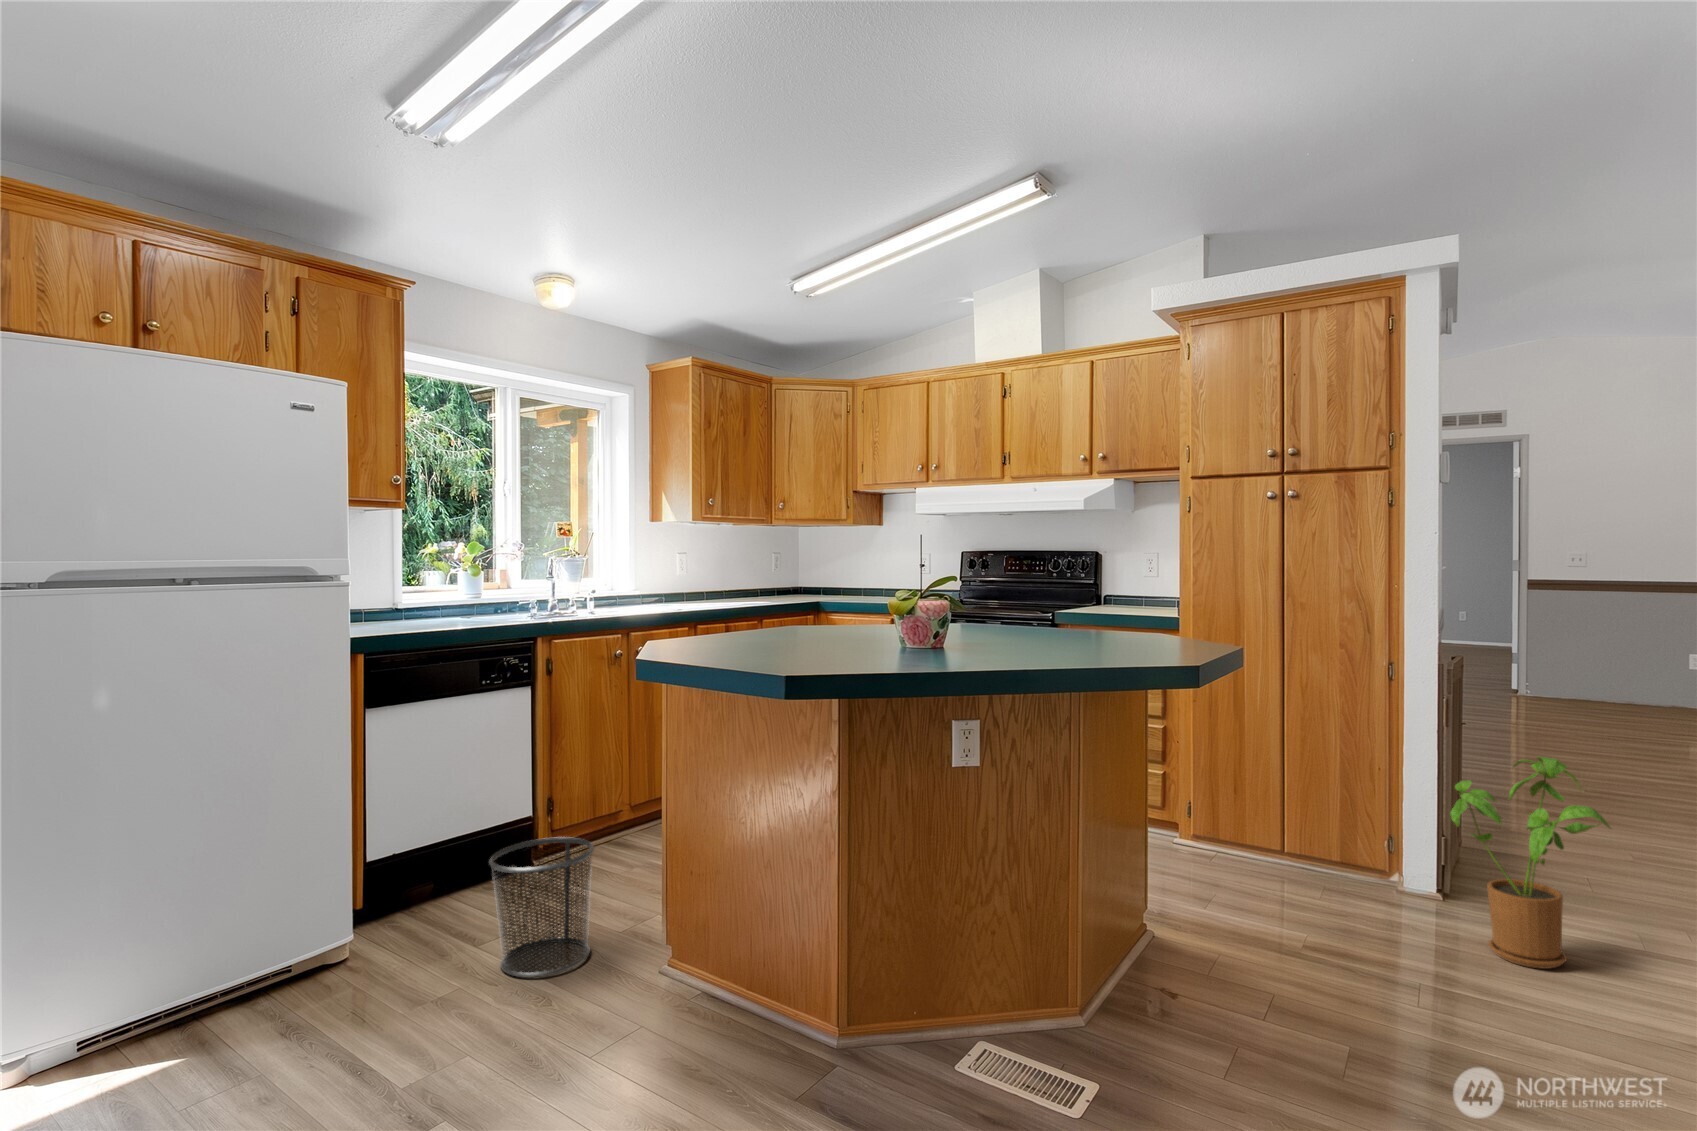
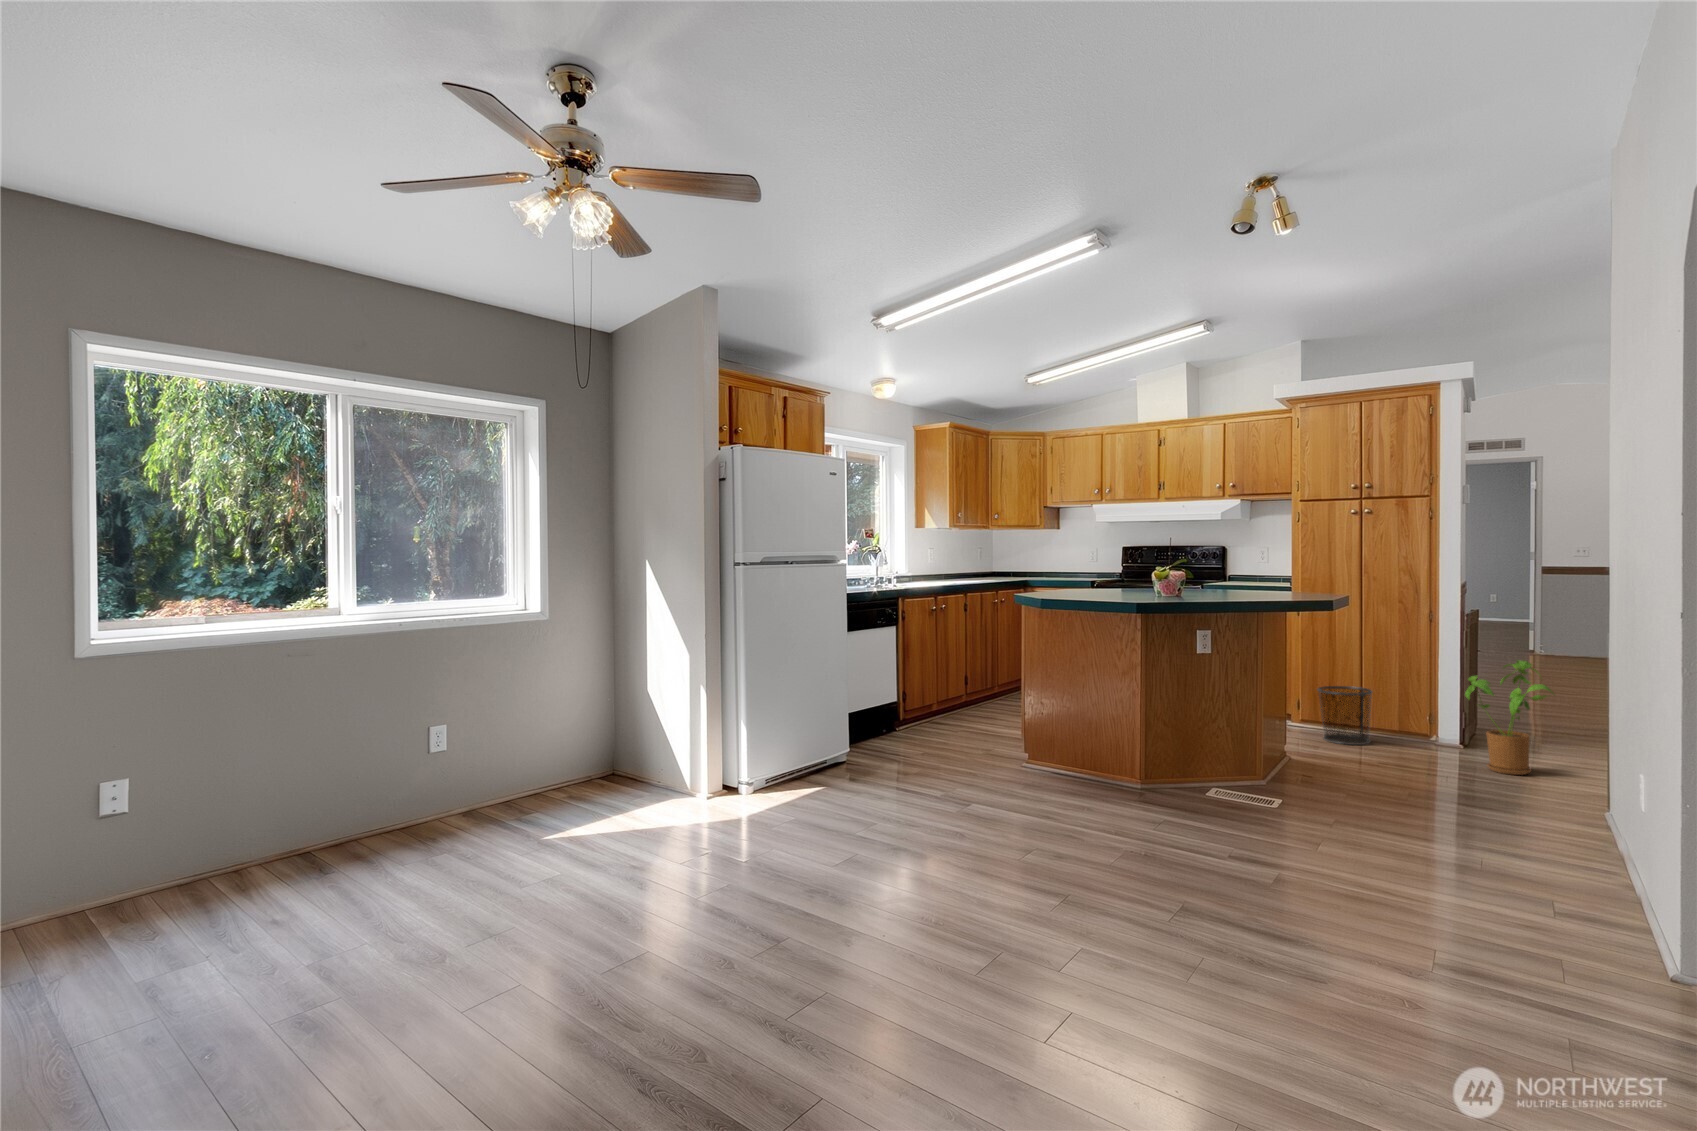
waste bin: present [489,837,594,978] -> present [1317,686,1372,745]

